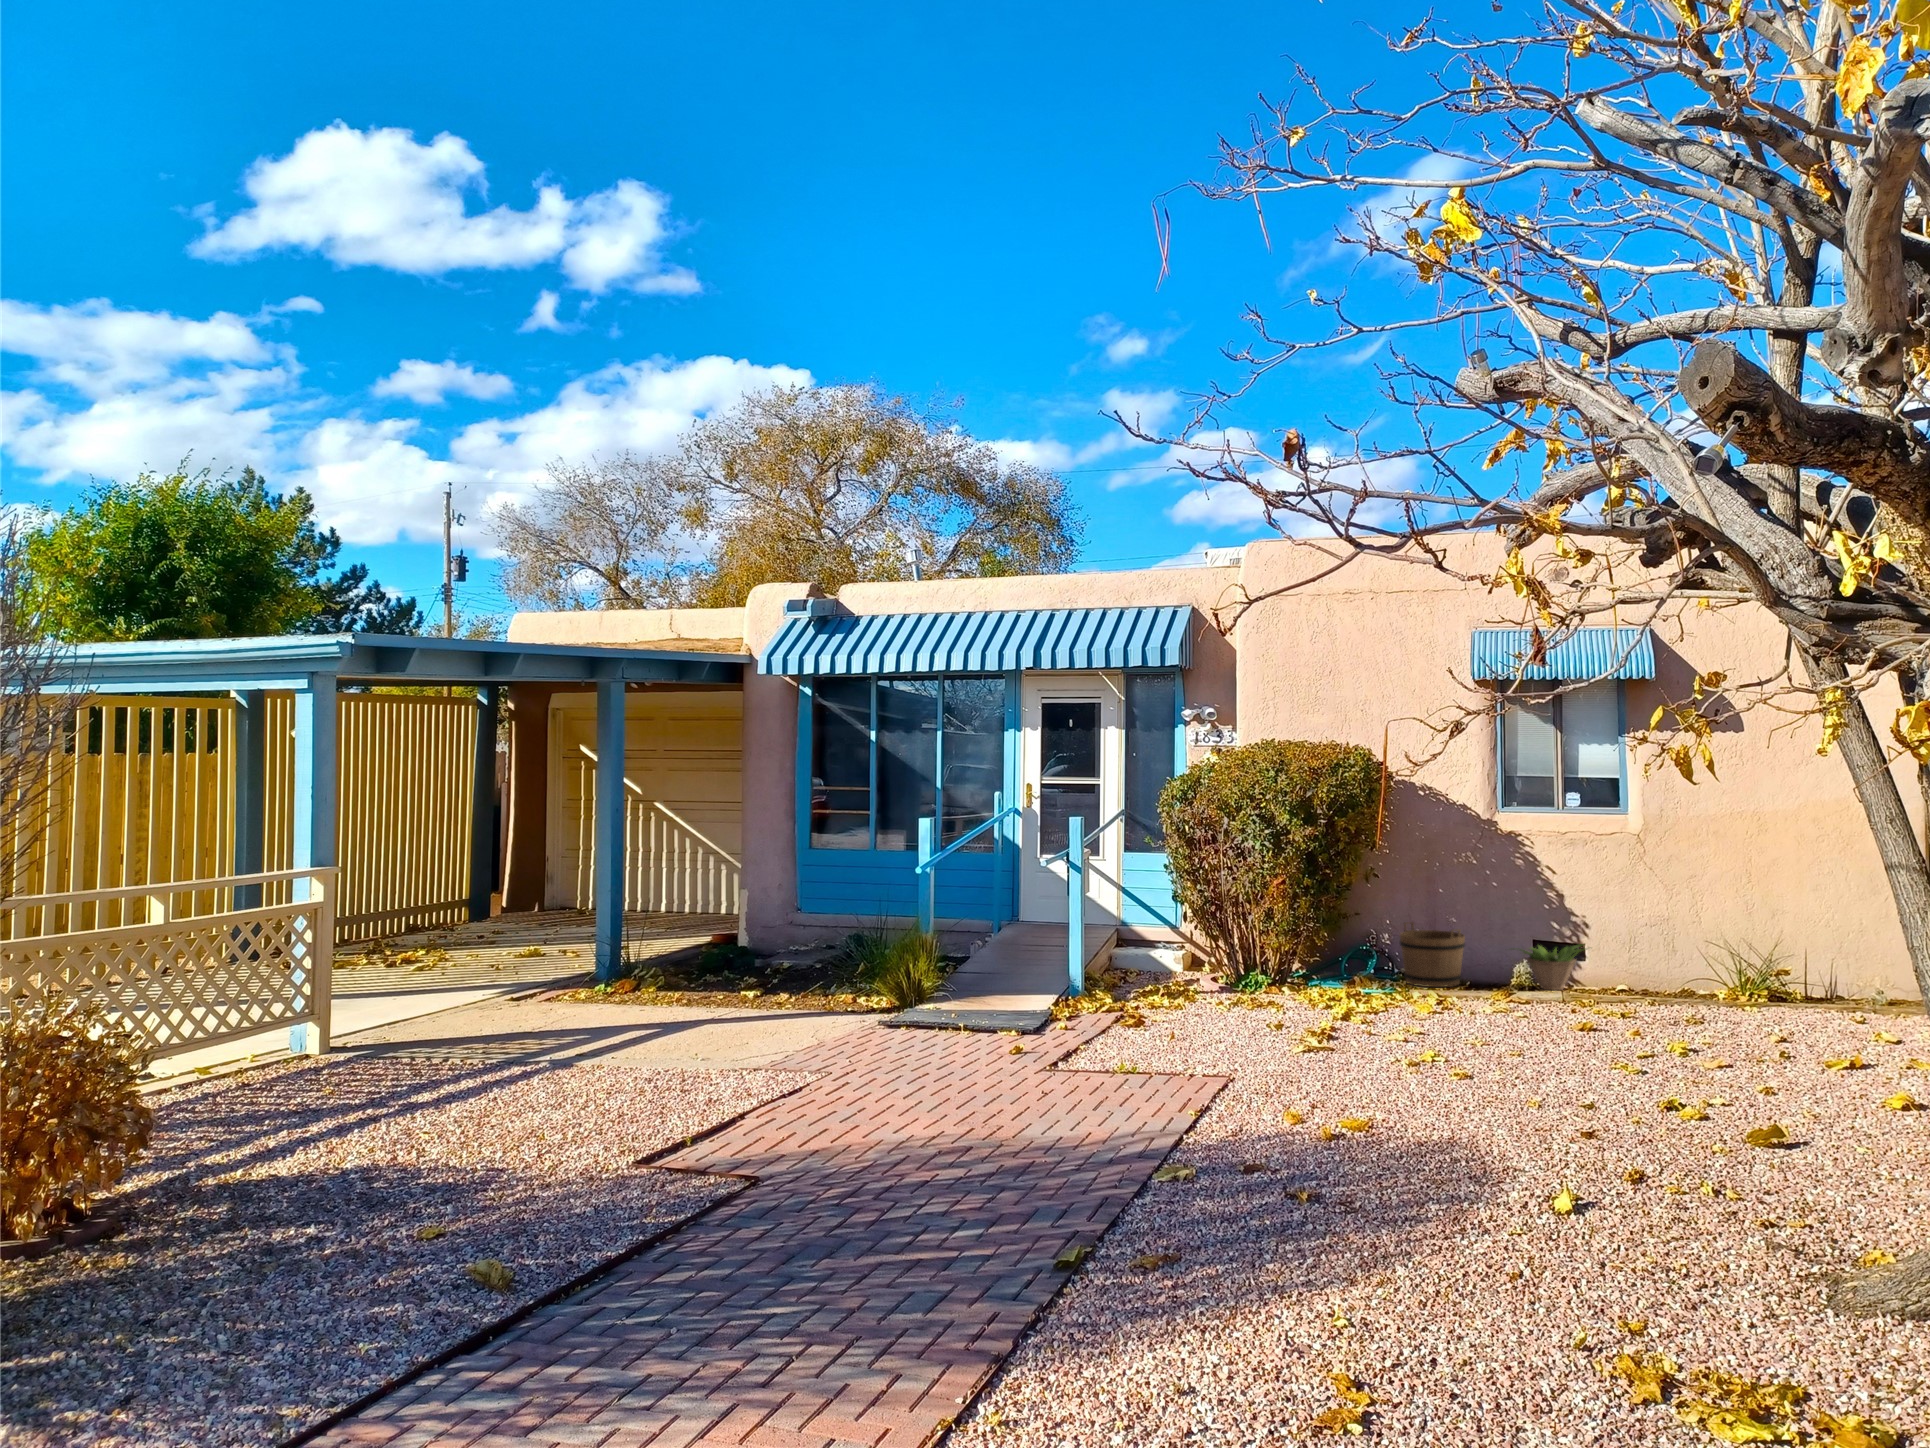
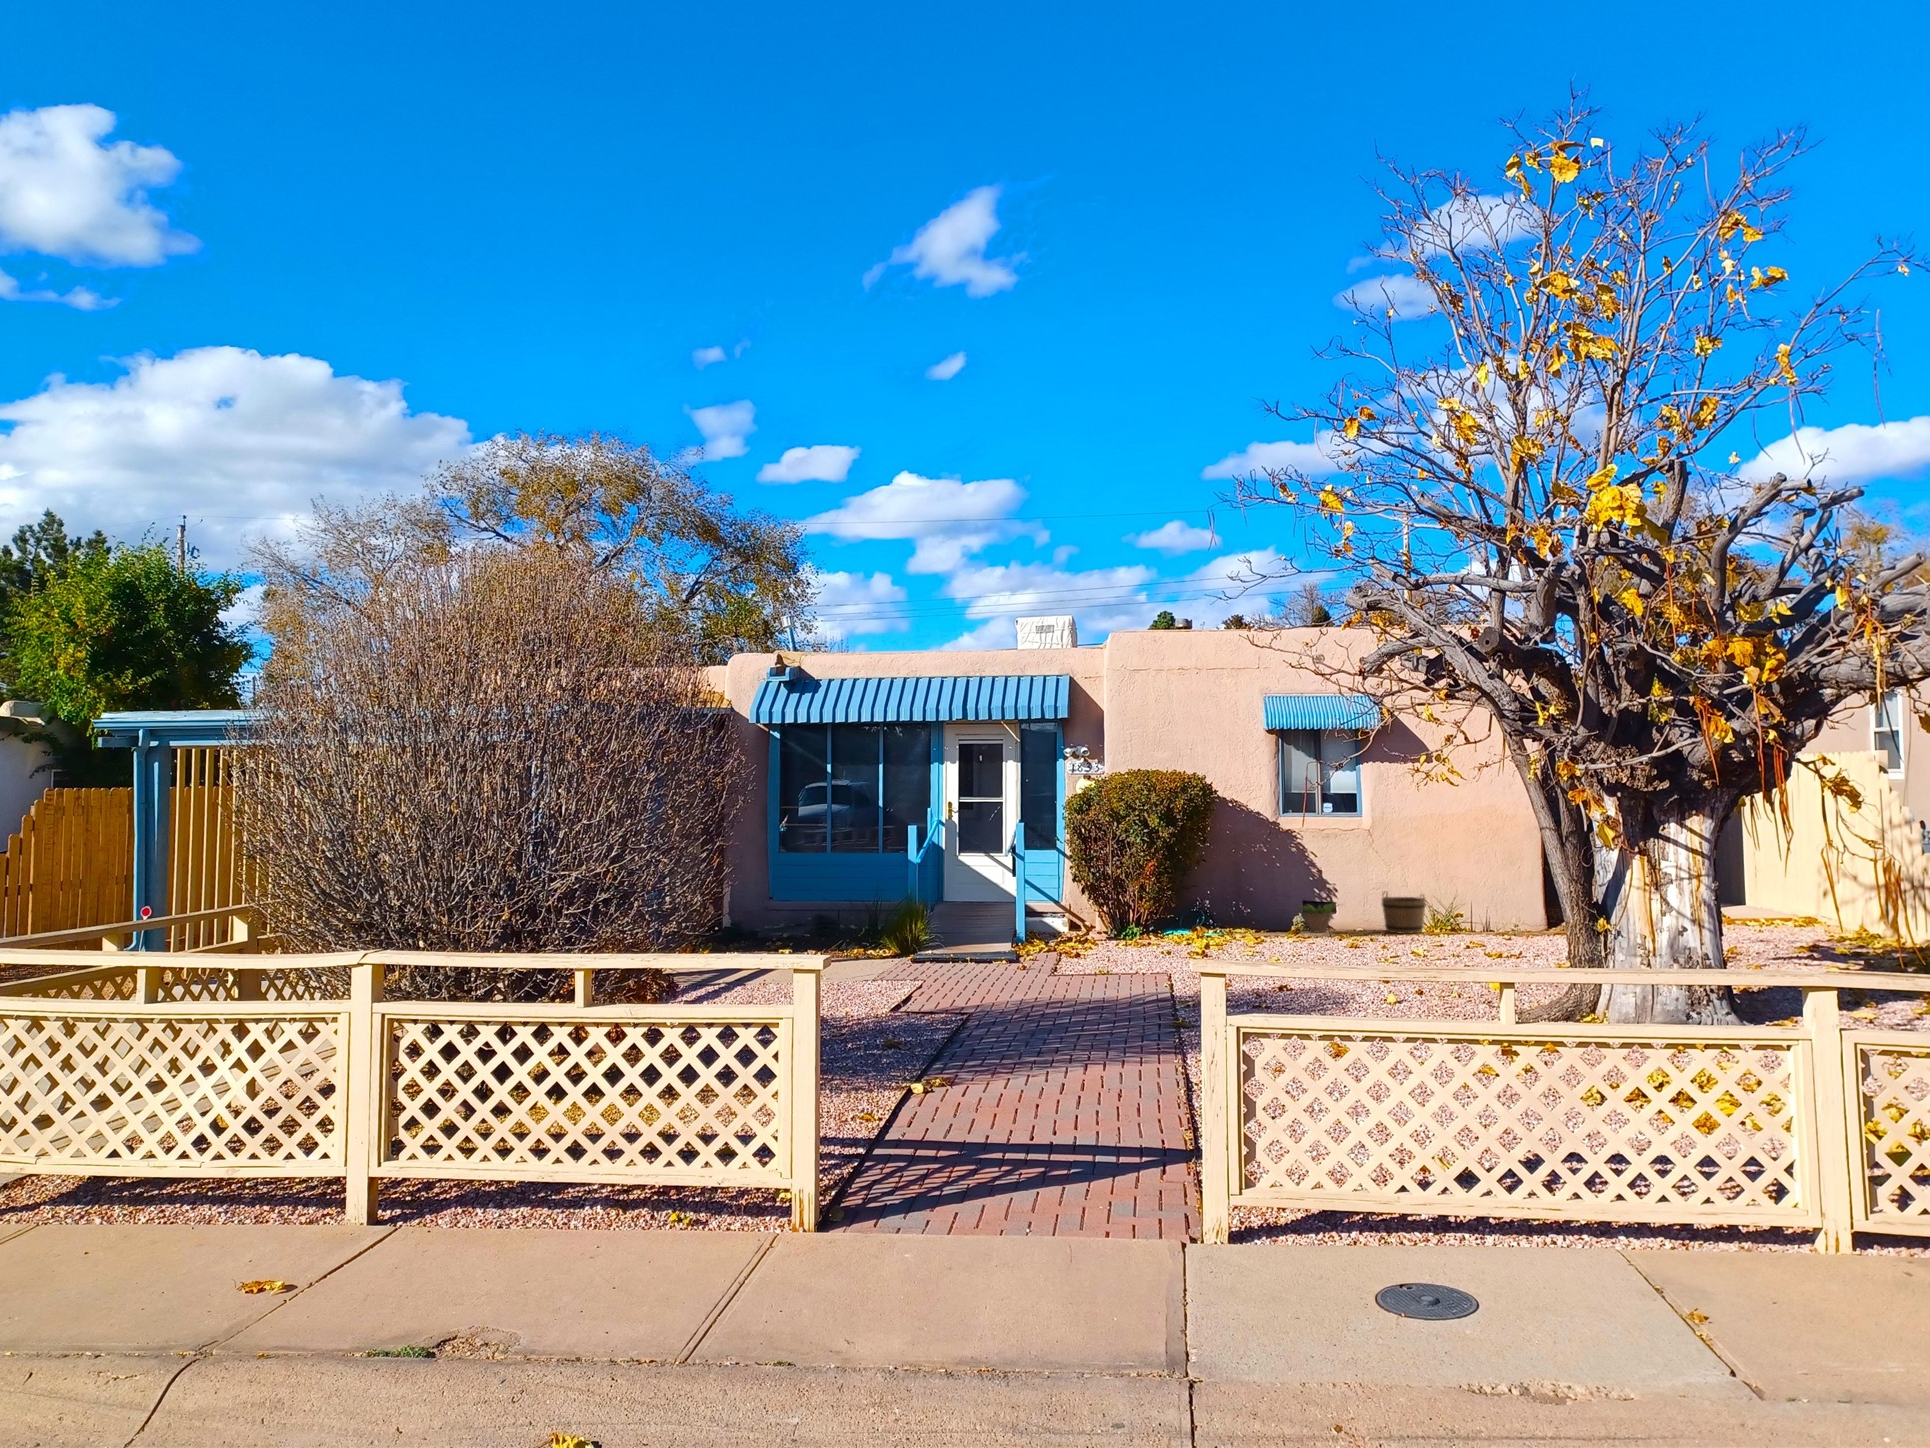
bucket: present [1400,922,1465,987] -> present [1382,892,1426,934]

